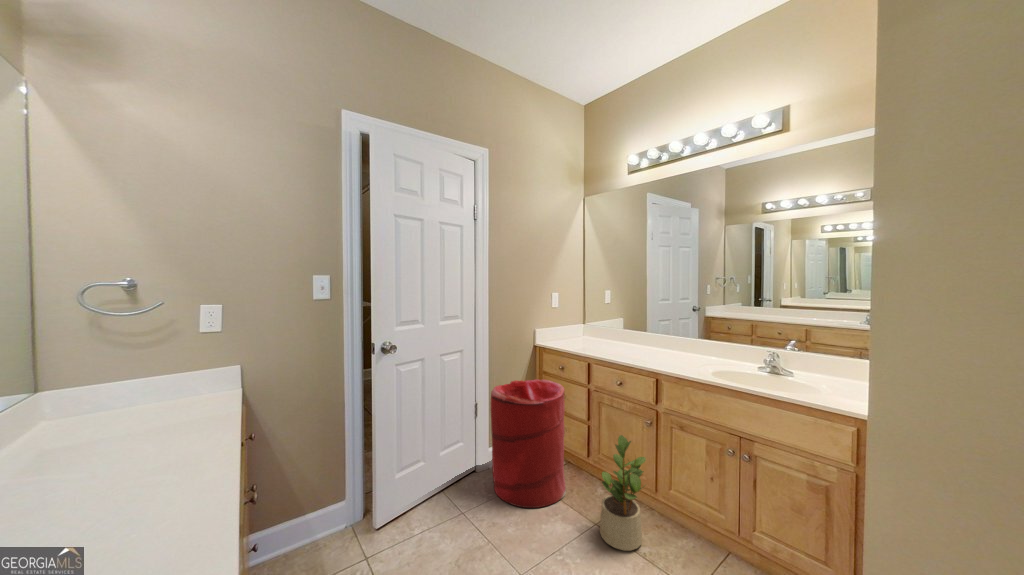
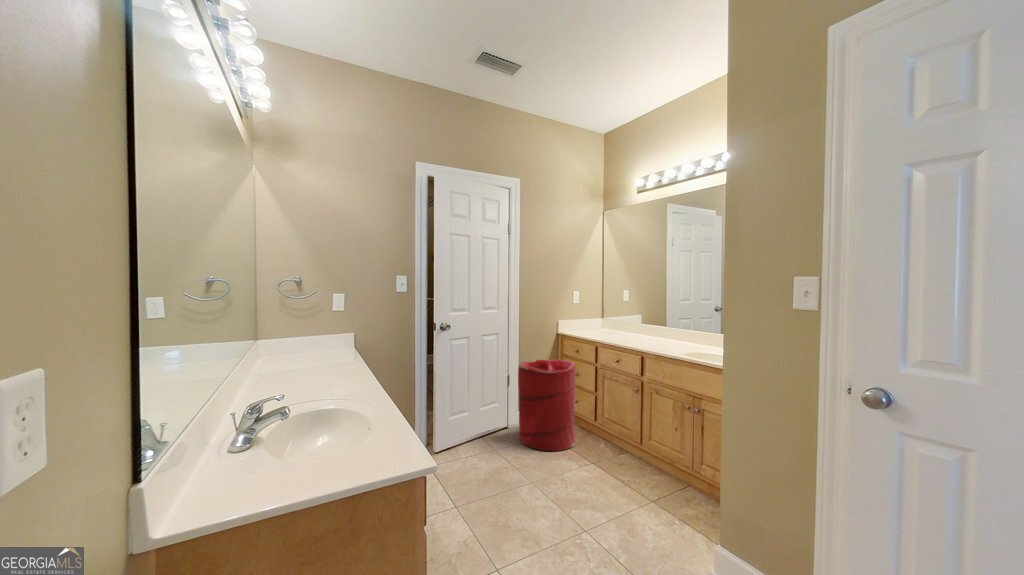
potted plant: present [600,435,646,551] -> none [594,396,632,479]

